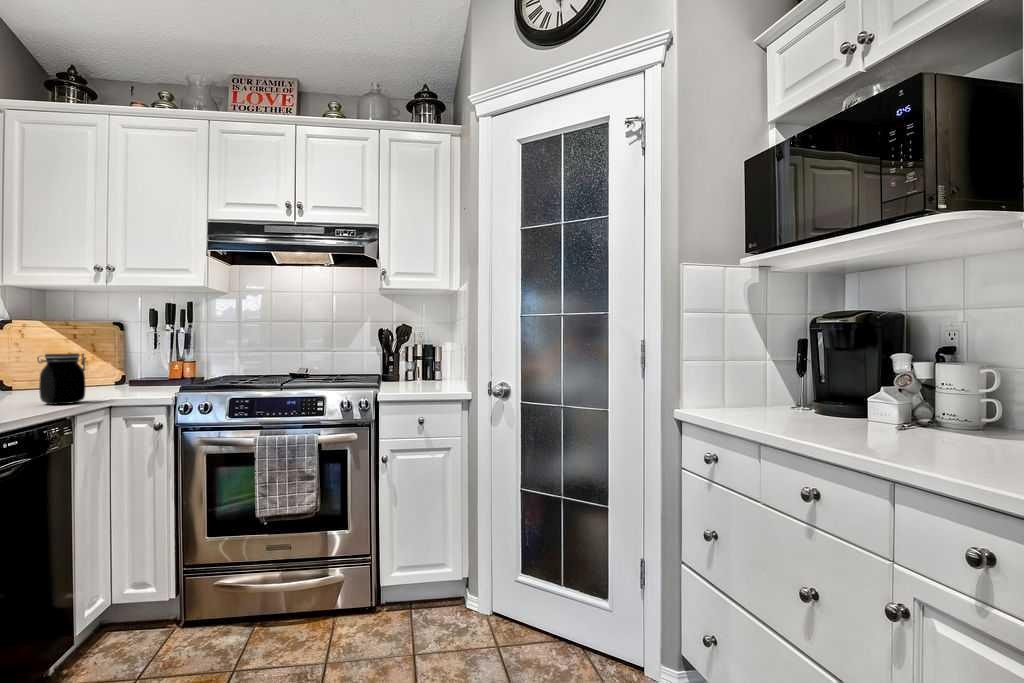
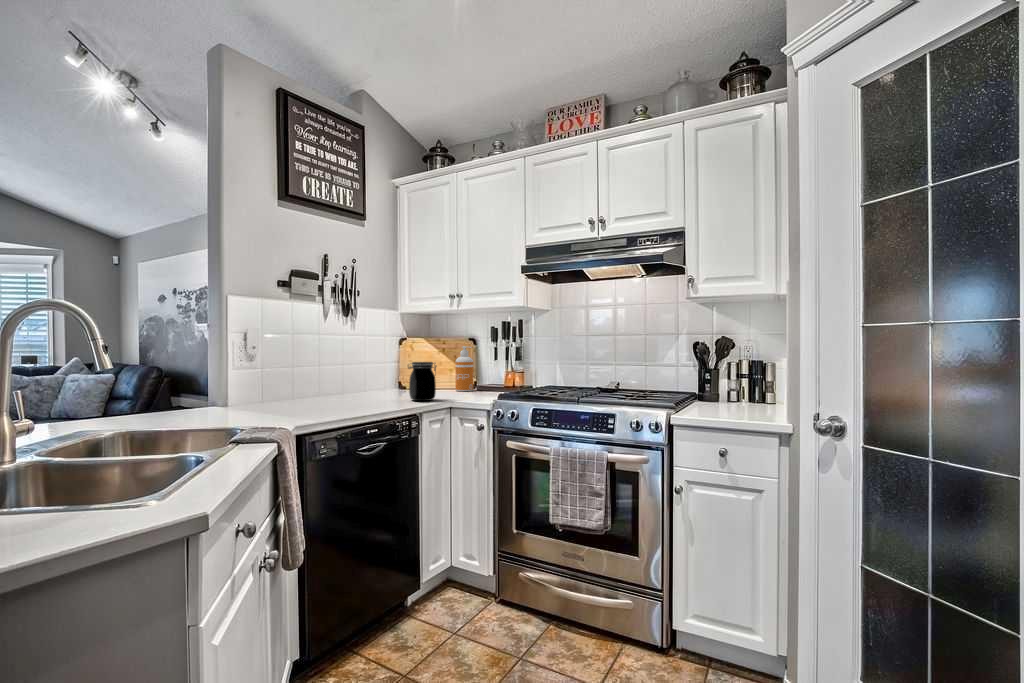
soap dispenser: none [98,335,126,392] -> present [455,346,473,391]

